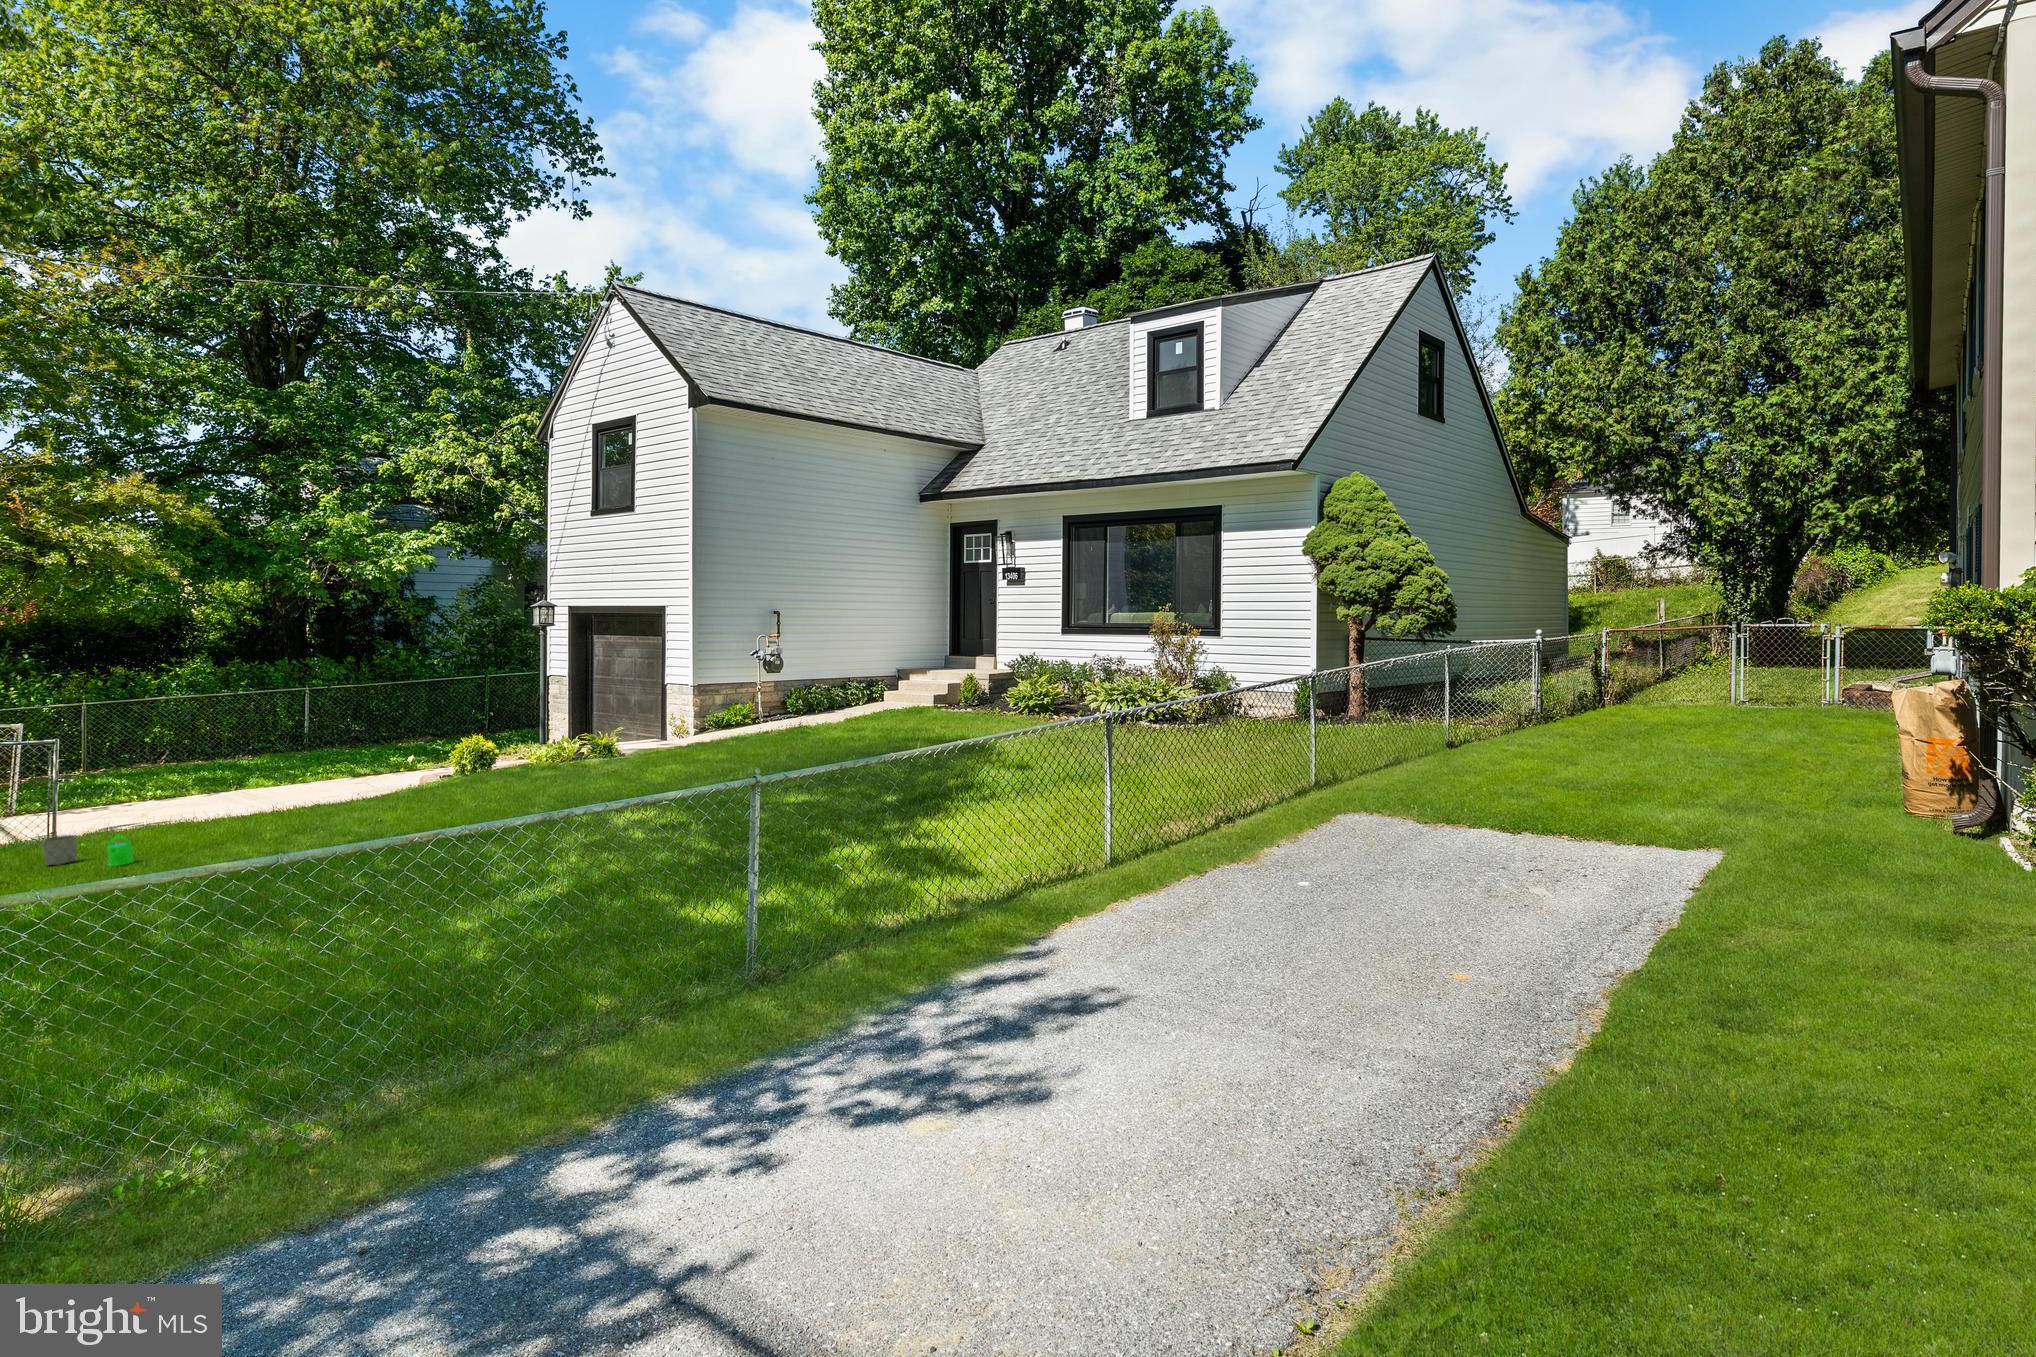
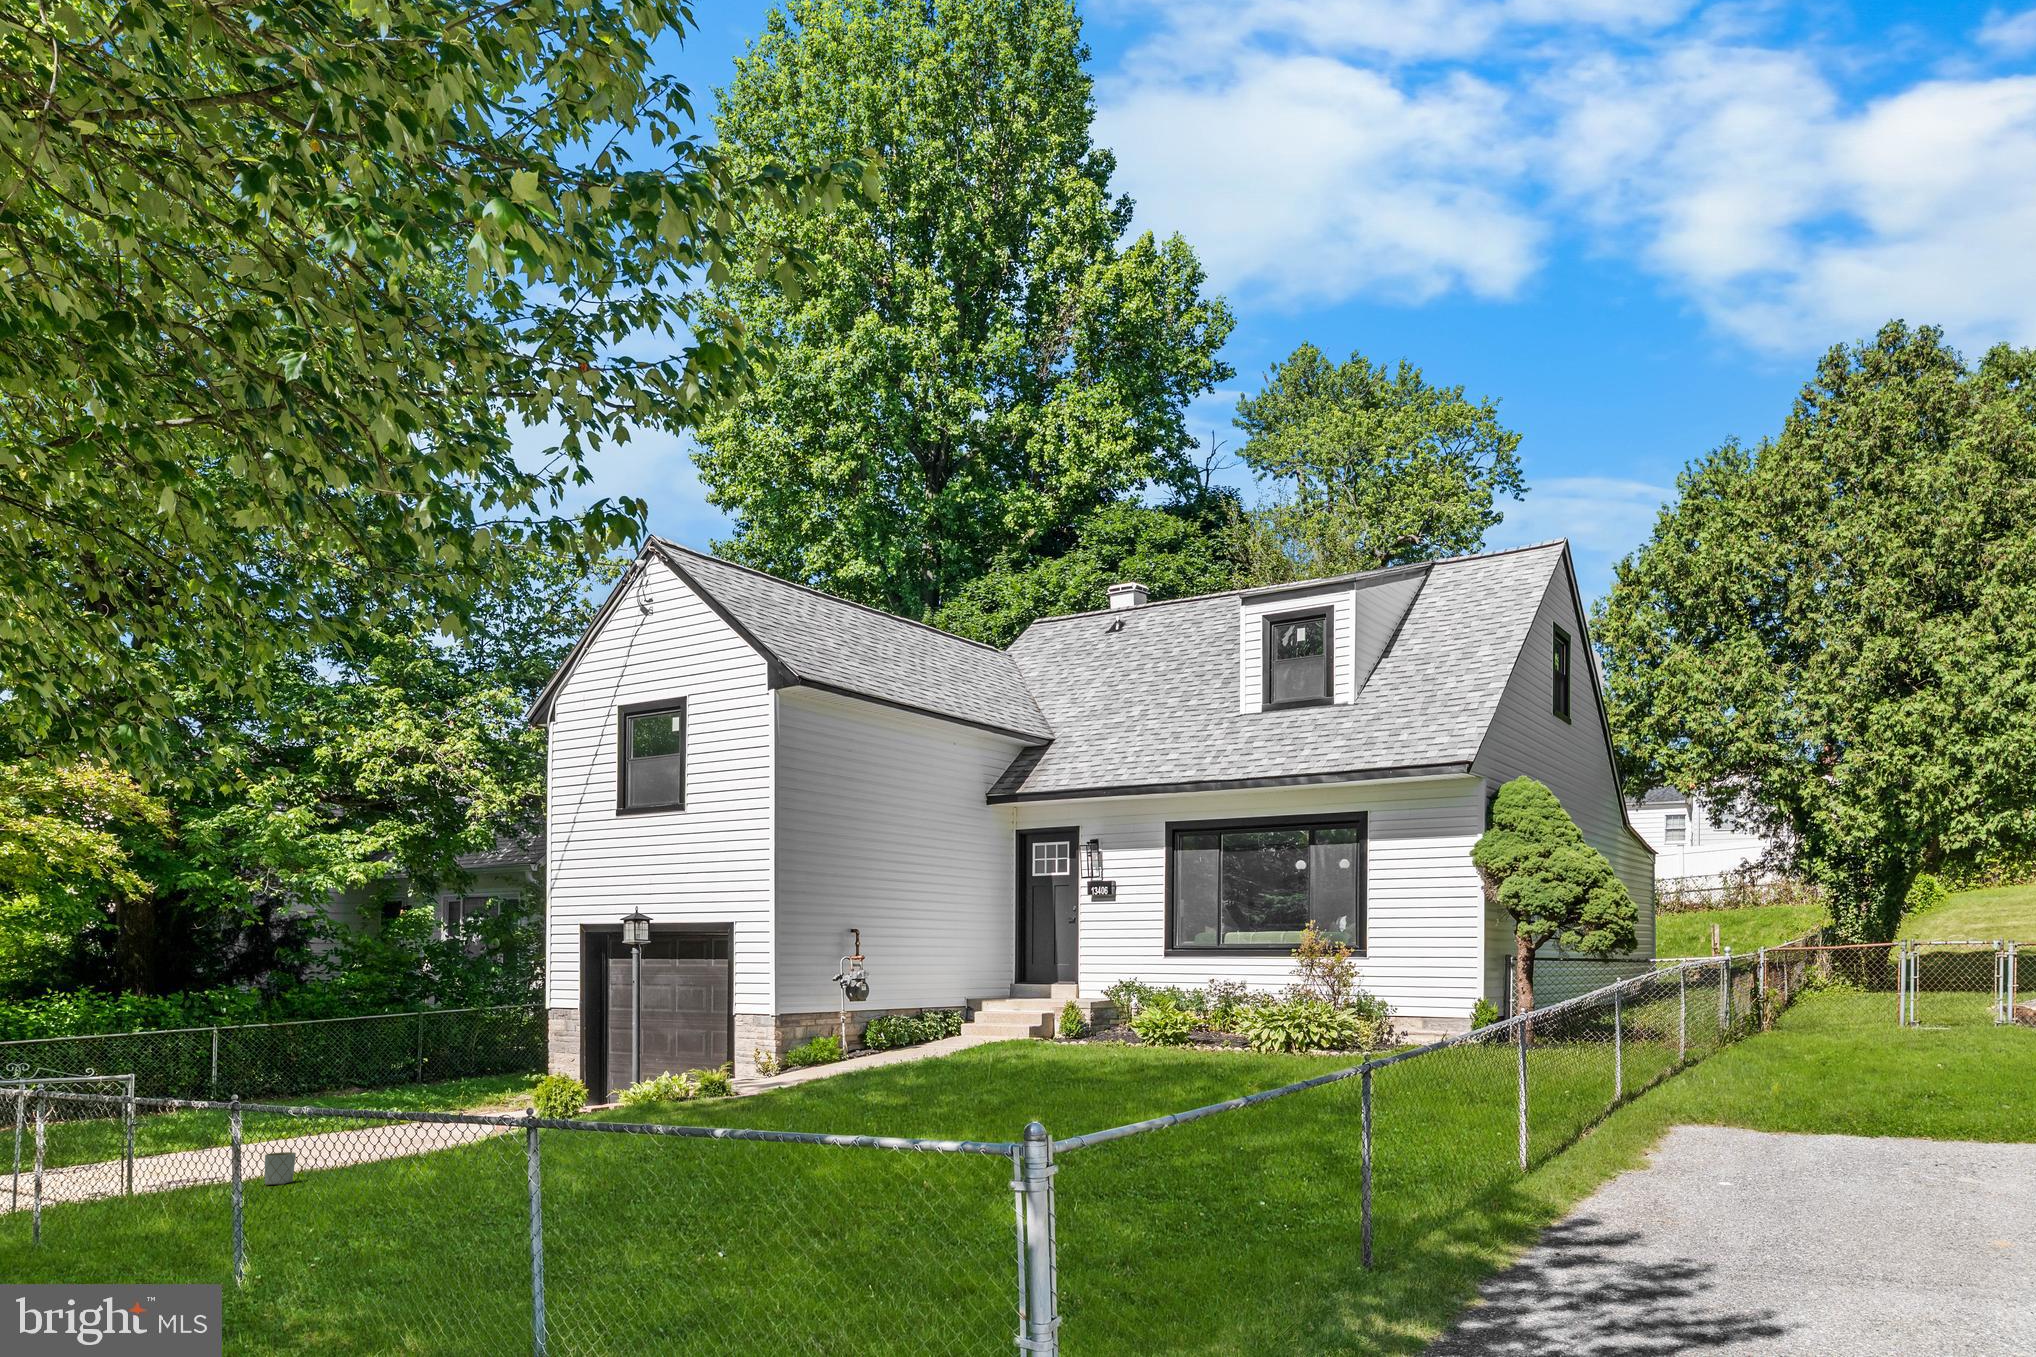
watering can: present [107,835,133,866] -> none [363,1145,389,1179]

